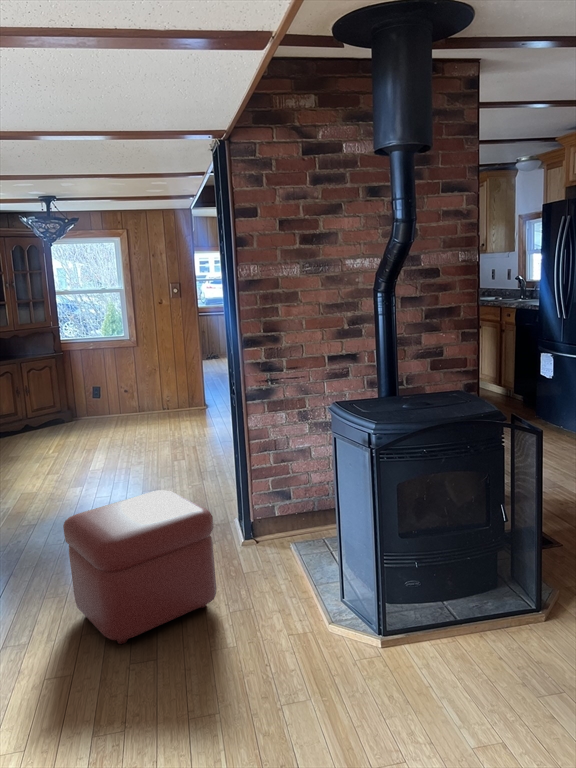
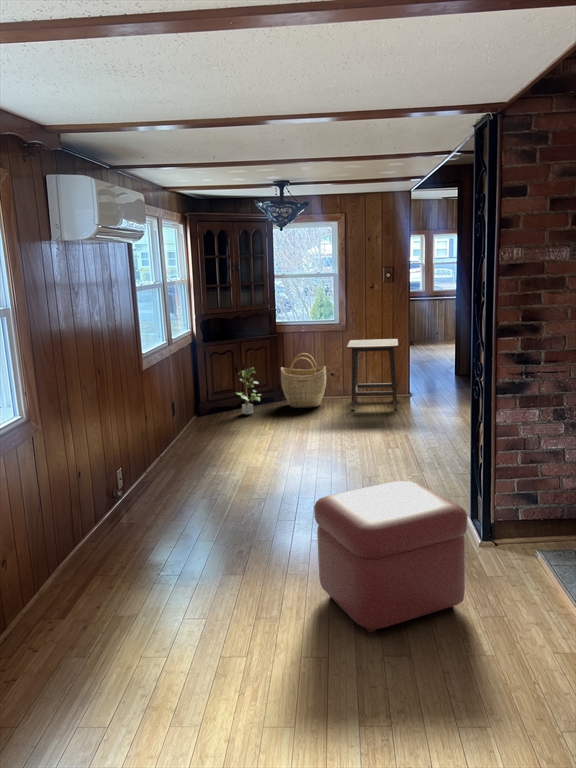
side table: none [136,352,192,425] -> present [347,339,398,410]
woven basket: none [70,371,119,426] -> present [281,353,326,408]
potted plant: none [20,387,50,437] -> present [237,368,260,415]

